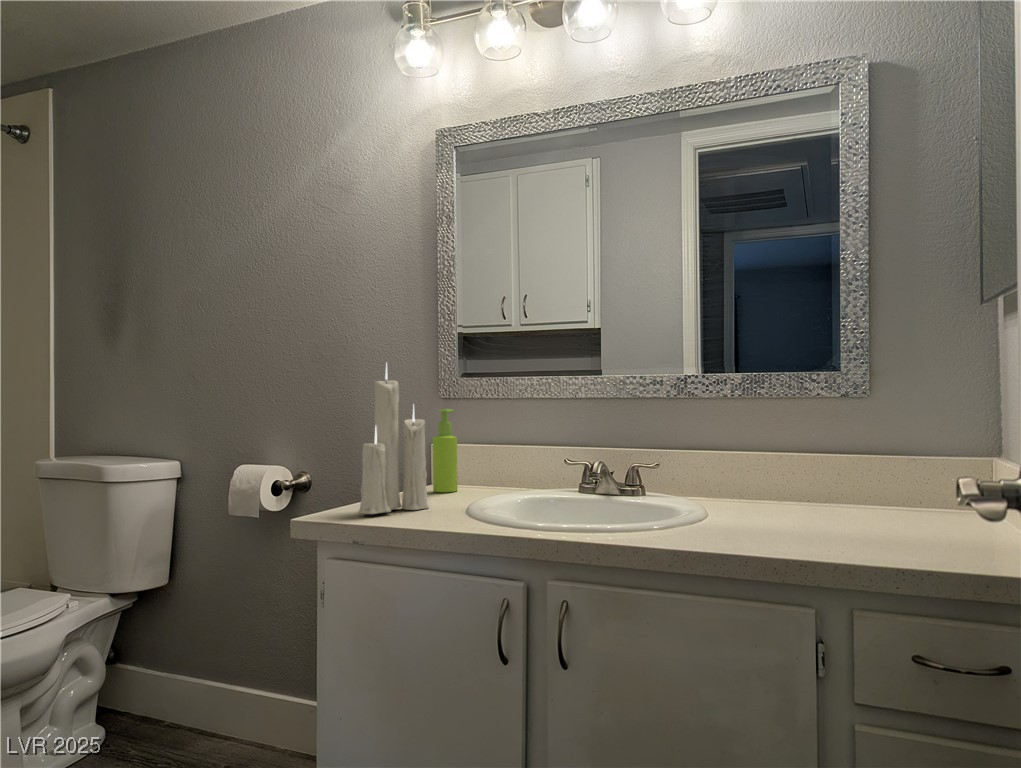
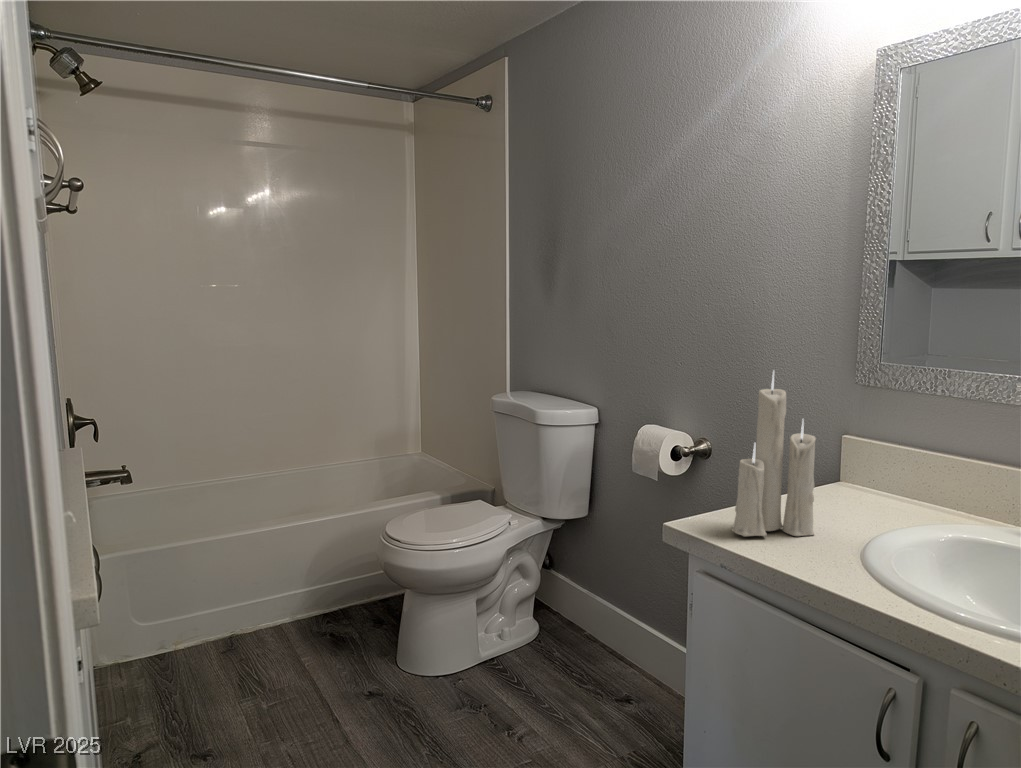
soap dispenser: present [433,409,457,492] -> none [834,408,868,506]

